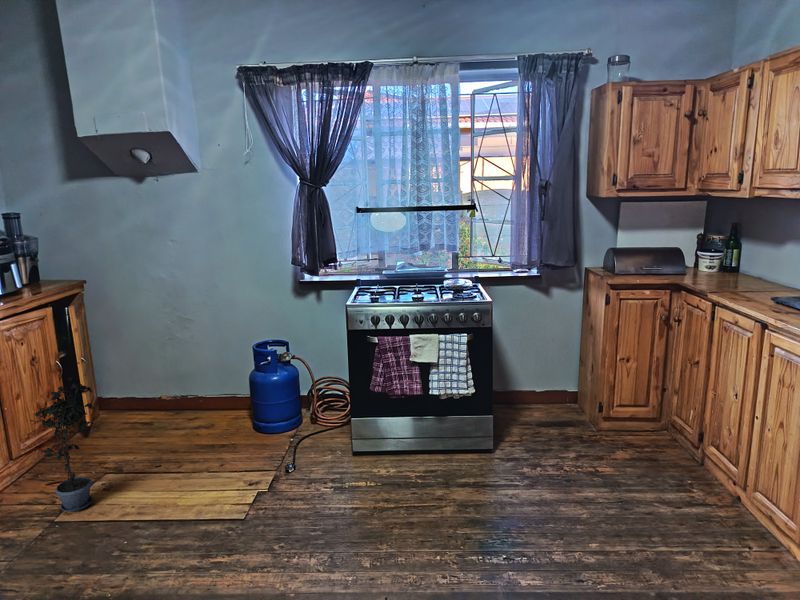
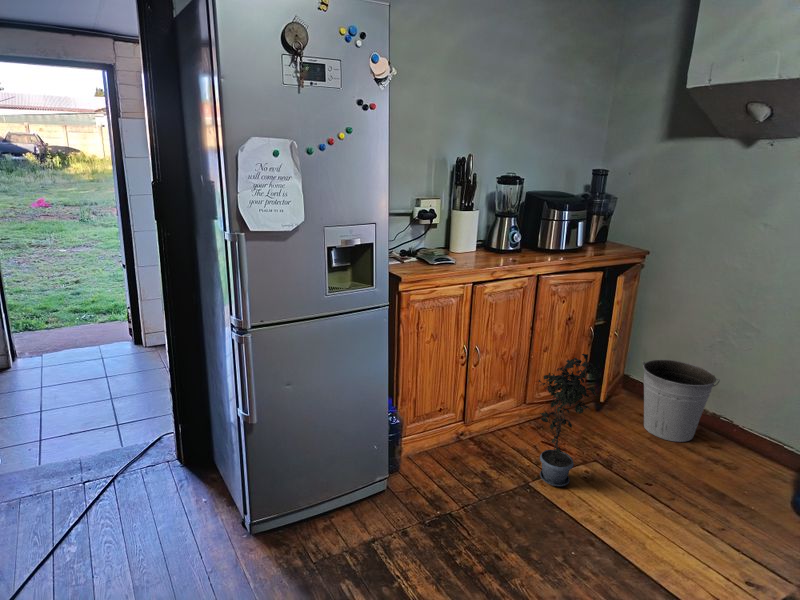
bucket: none [114,363,180,431] -> present [642,360,720,442]

